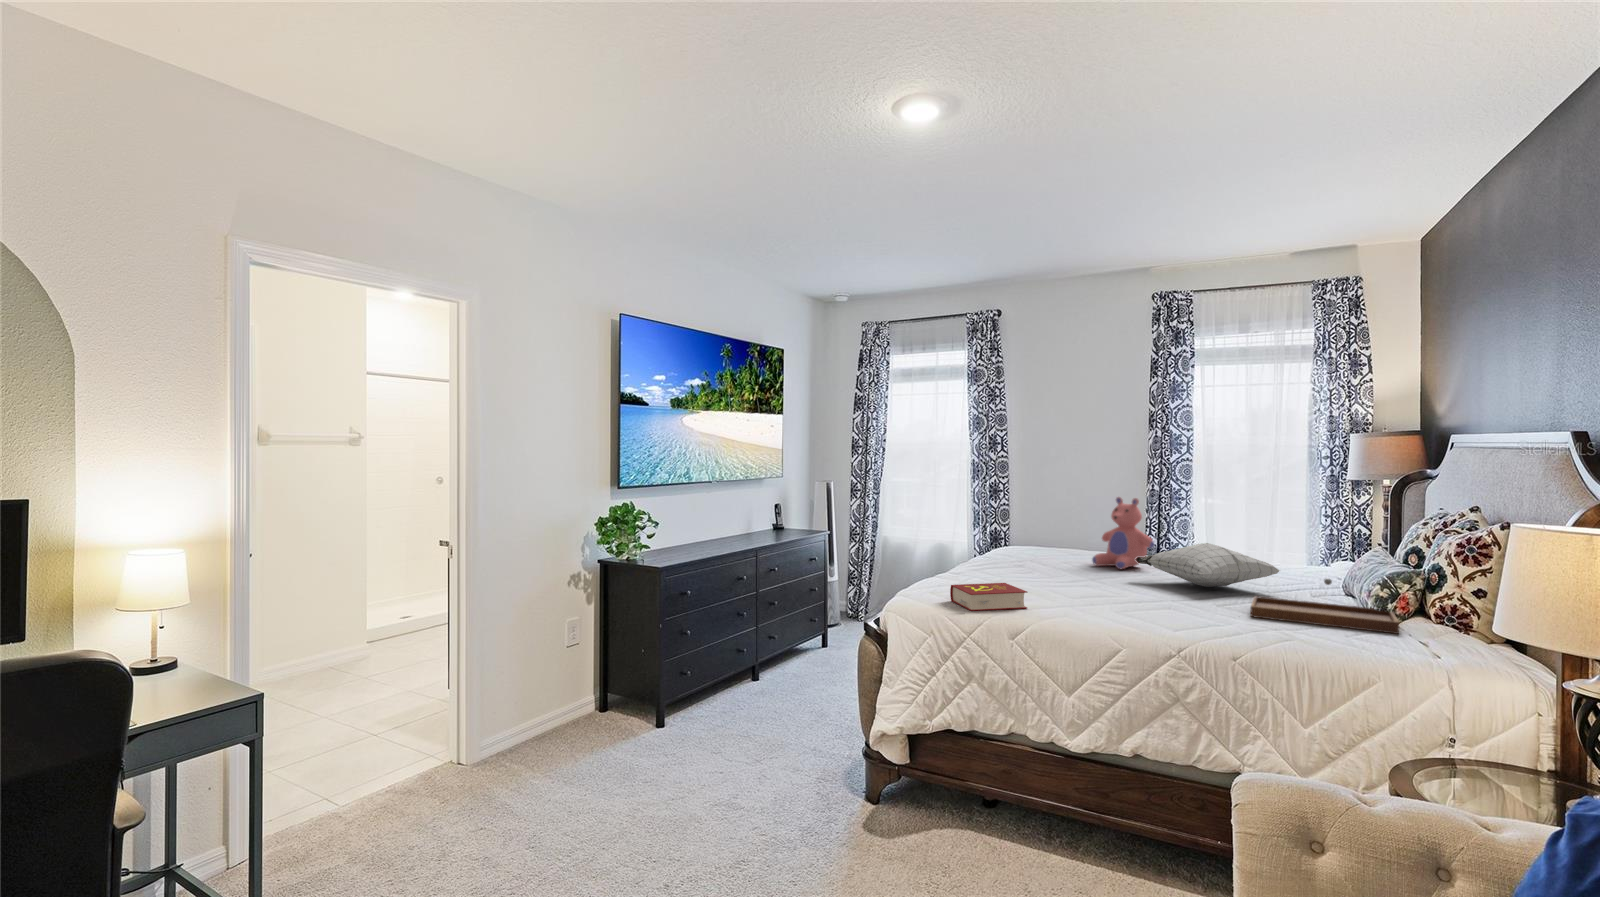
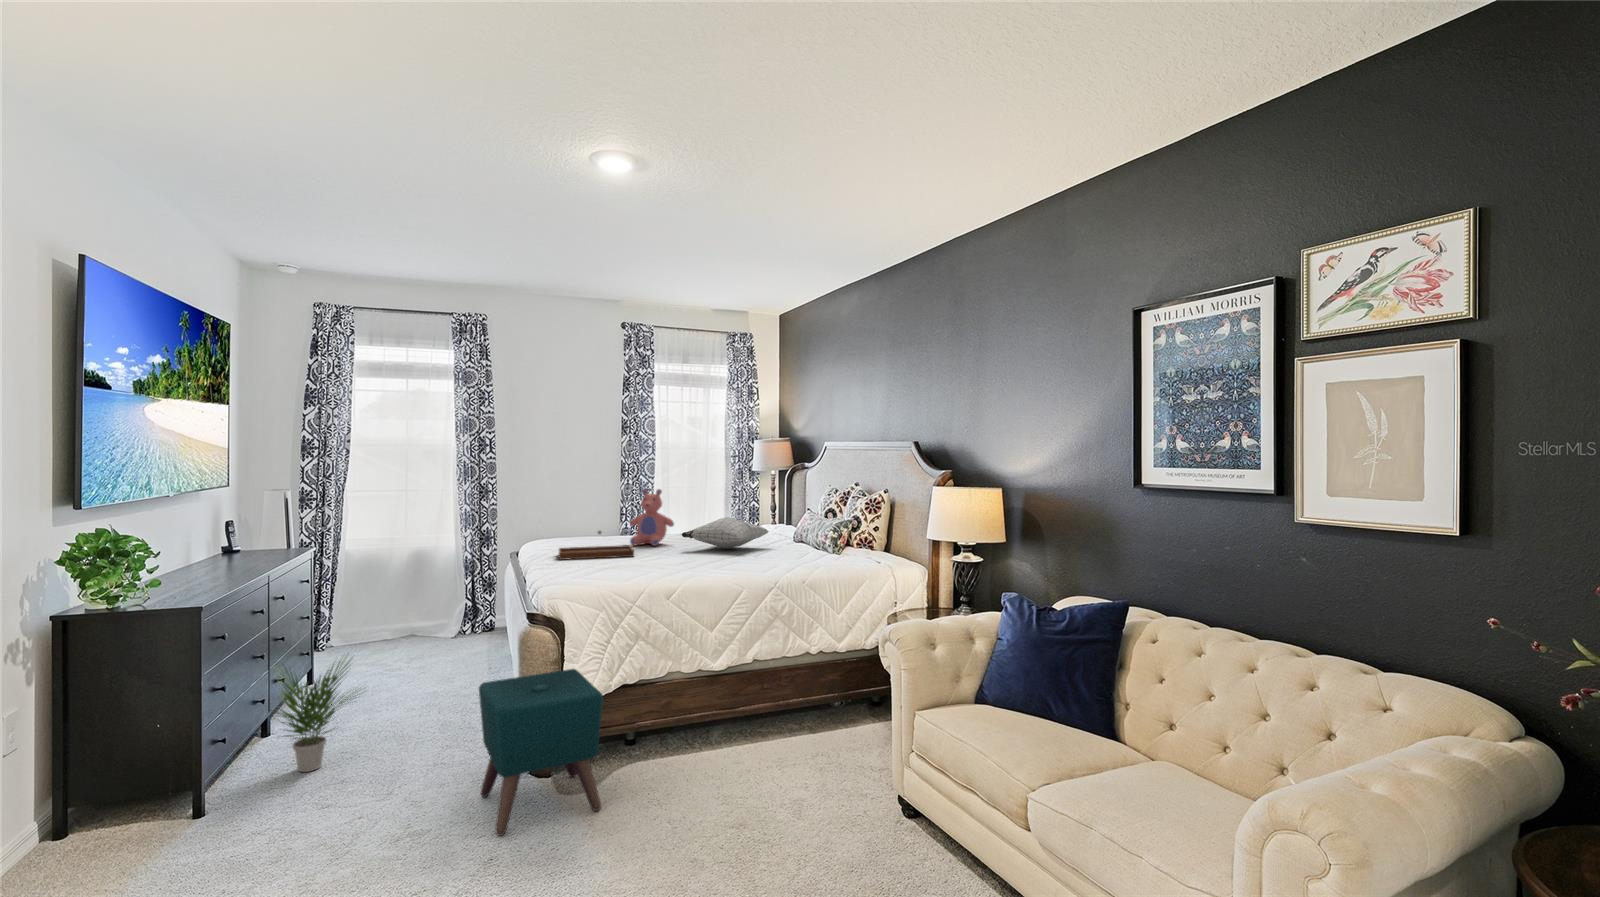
tray: present [1251,578,1399,634] -> present [559,531,634,560]
book: present [950,583,1027,611] -> none [604,560,667,583]
potted plant: none [696,621,780,720] -> present [271,659,356,772]
ottoman: none [761,683,896,866] -> present [479,669,603,835]

